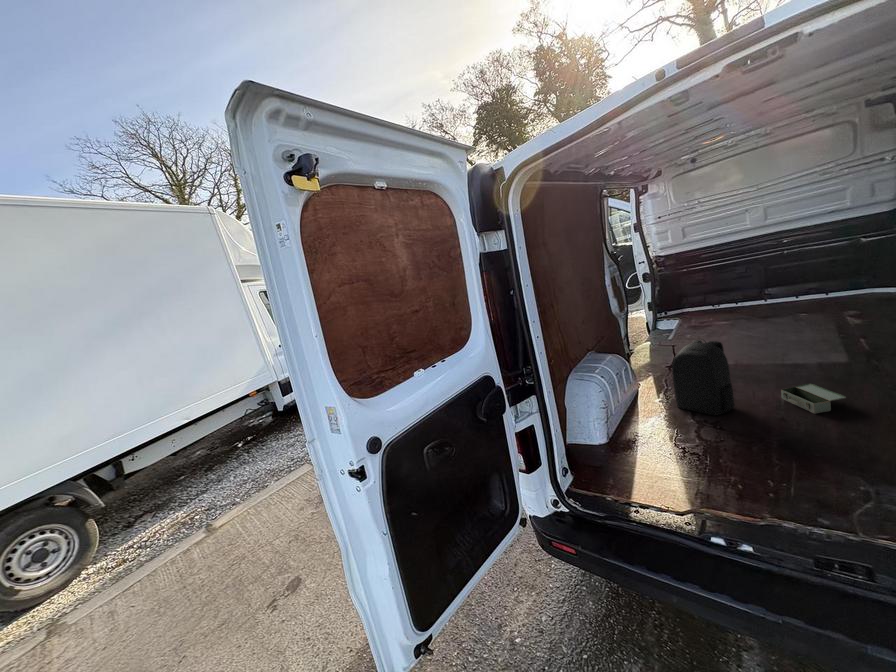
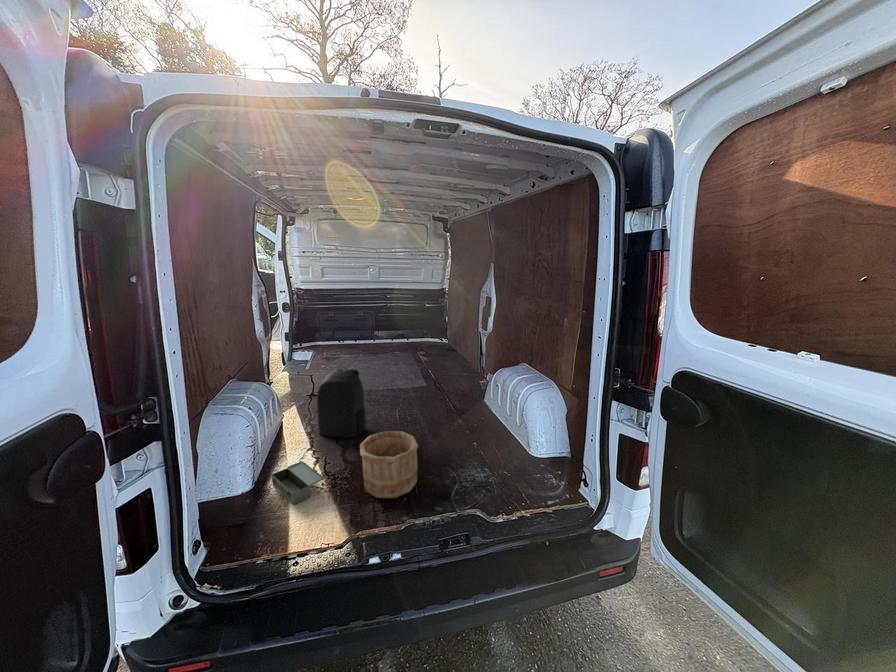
toolbox: present [781,383,846,414] -> present [272,462,324,504]
wooden bucket: none [714,413,801,490] -> present [360,431,418,498]

